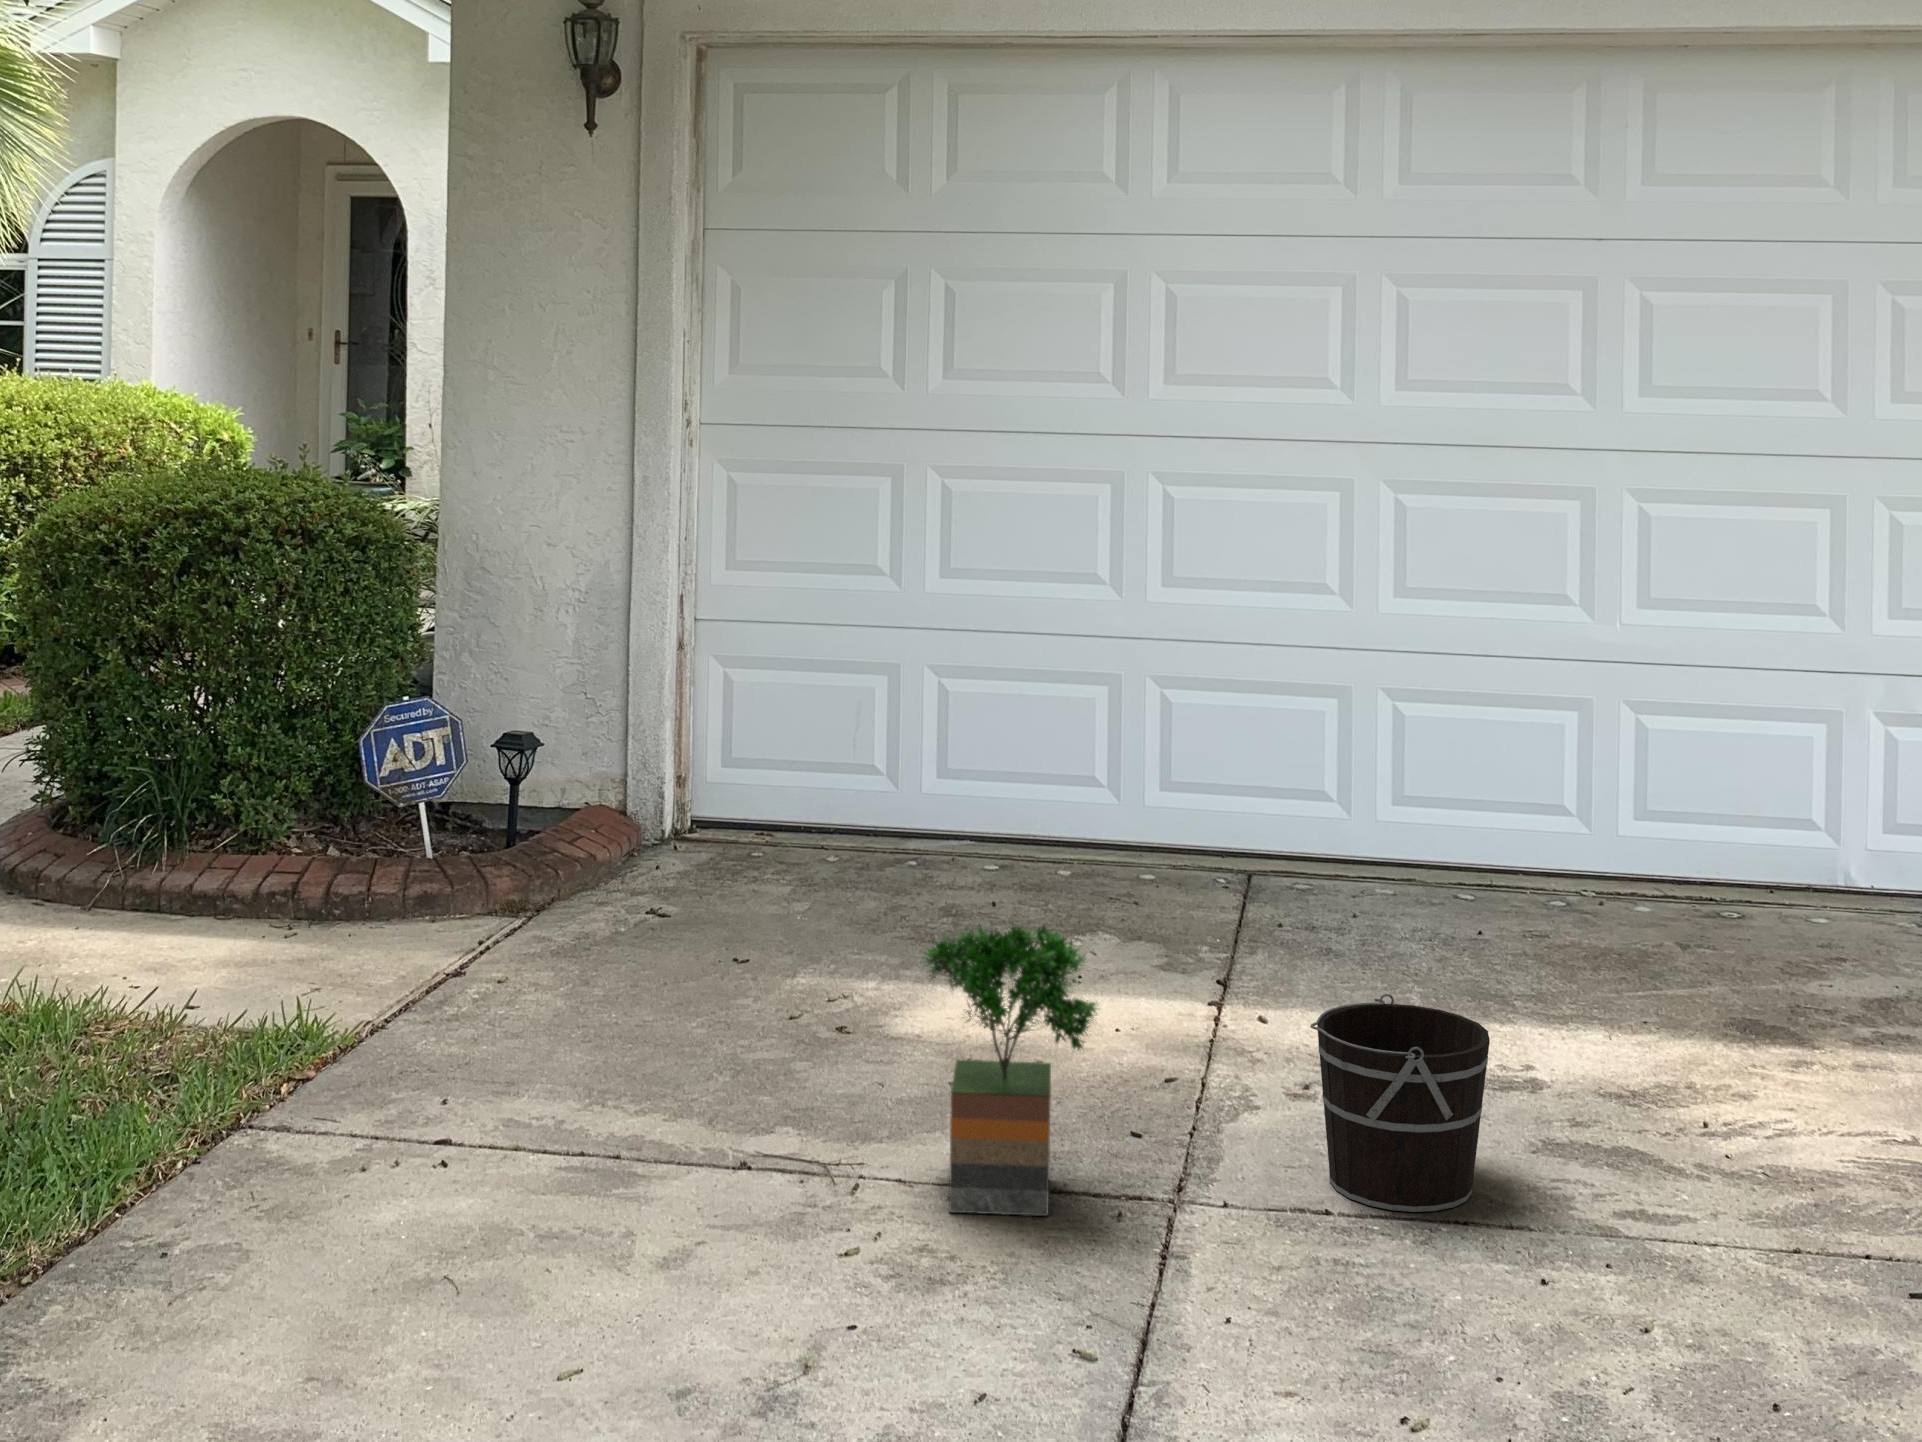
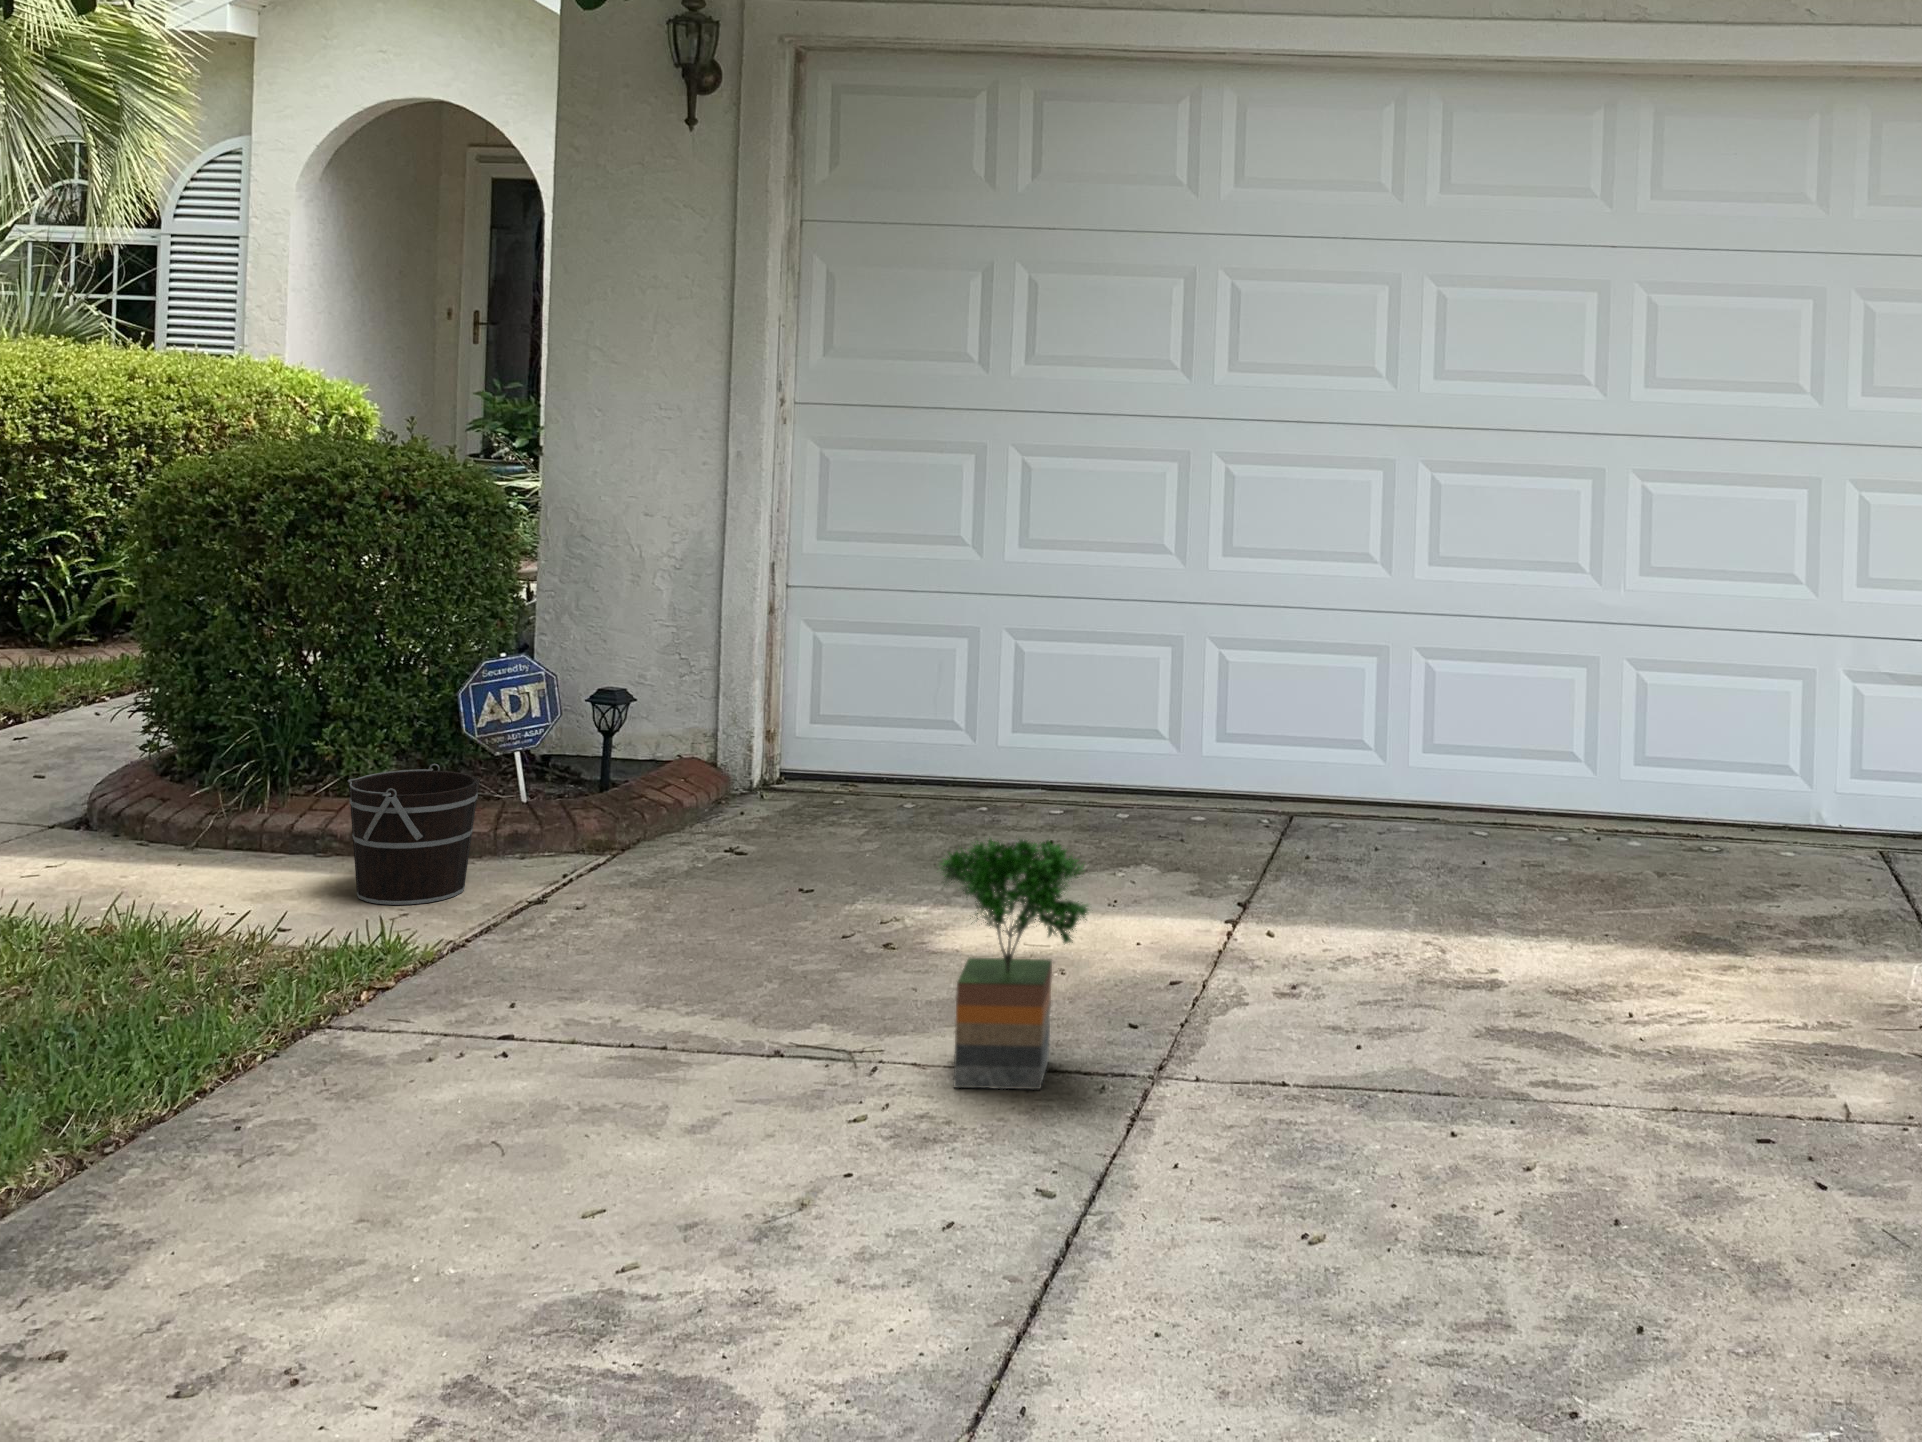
bucket: present [1310,994,1490,1212] -> present [348,764,479,905]

